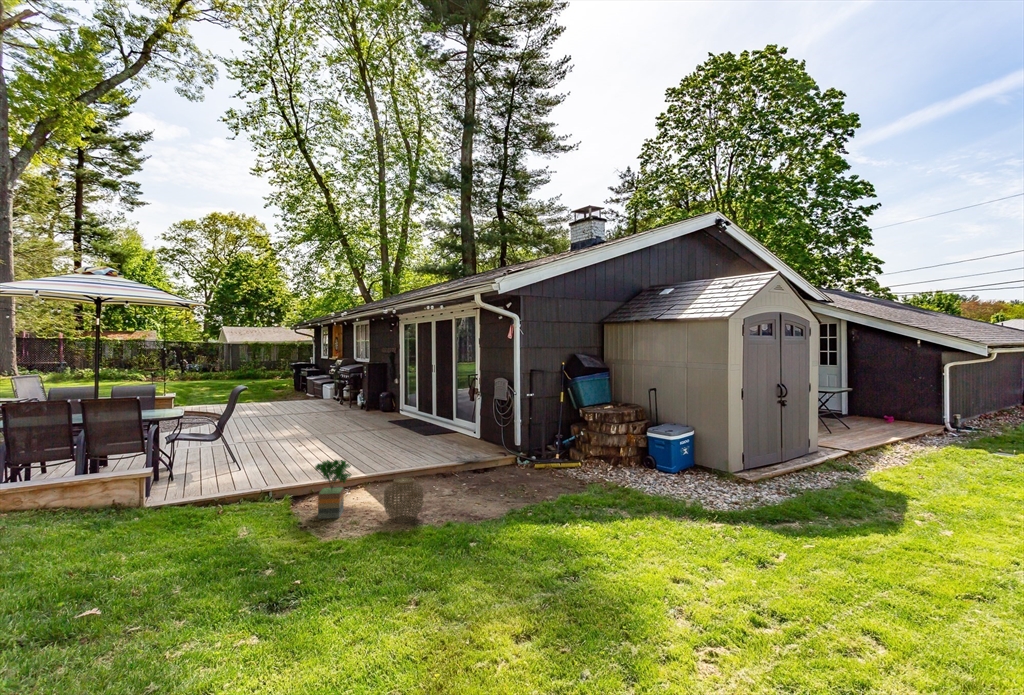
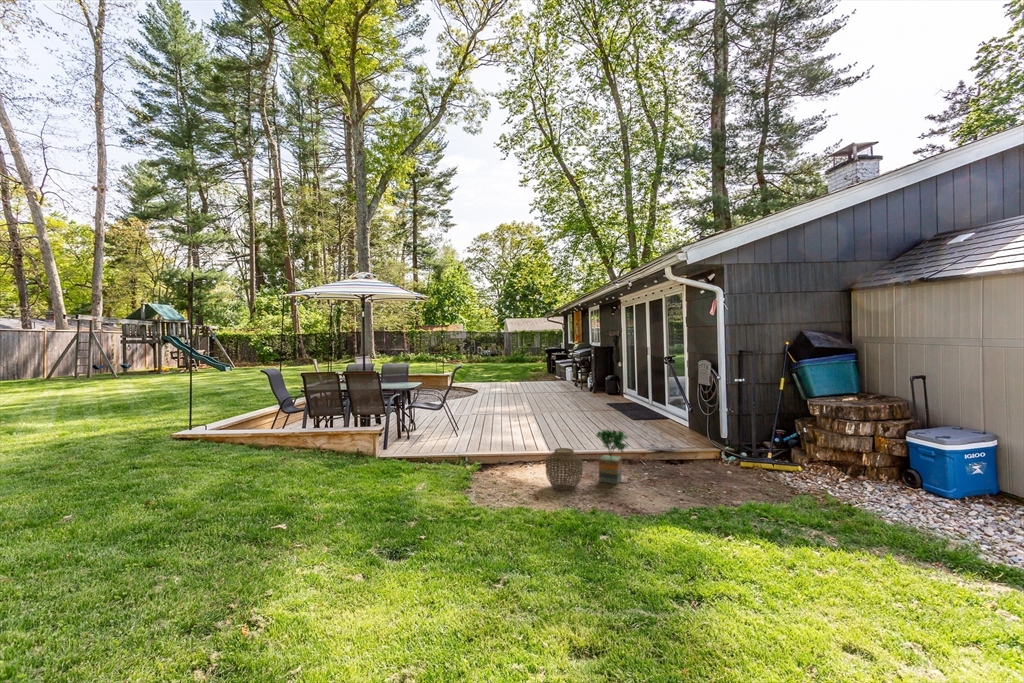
potted tree: present [315,460,351,519] -> present [596,430,628,484]

